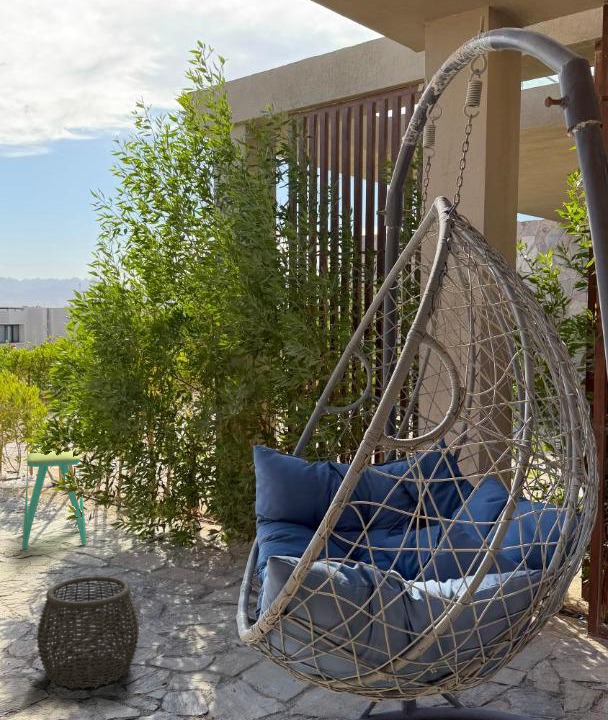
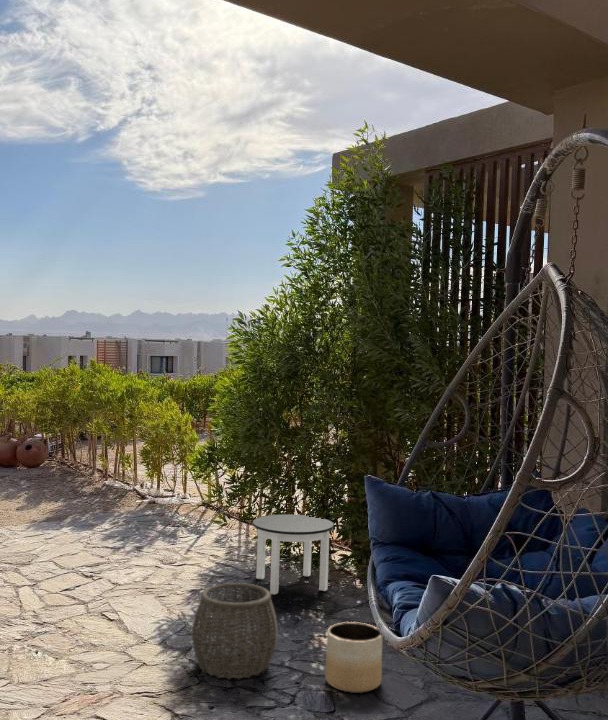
stool: present [22,450,87,549] -> none [177,473,232,558]
round table: none [108,491,199,582] -> present [253,514,334,594]
planter: none [196,609,259,688] -> present [325,622,383,693]

